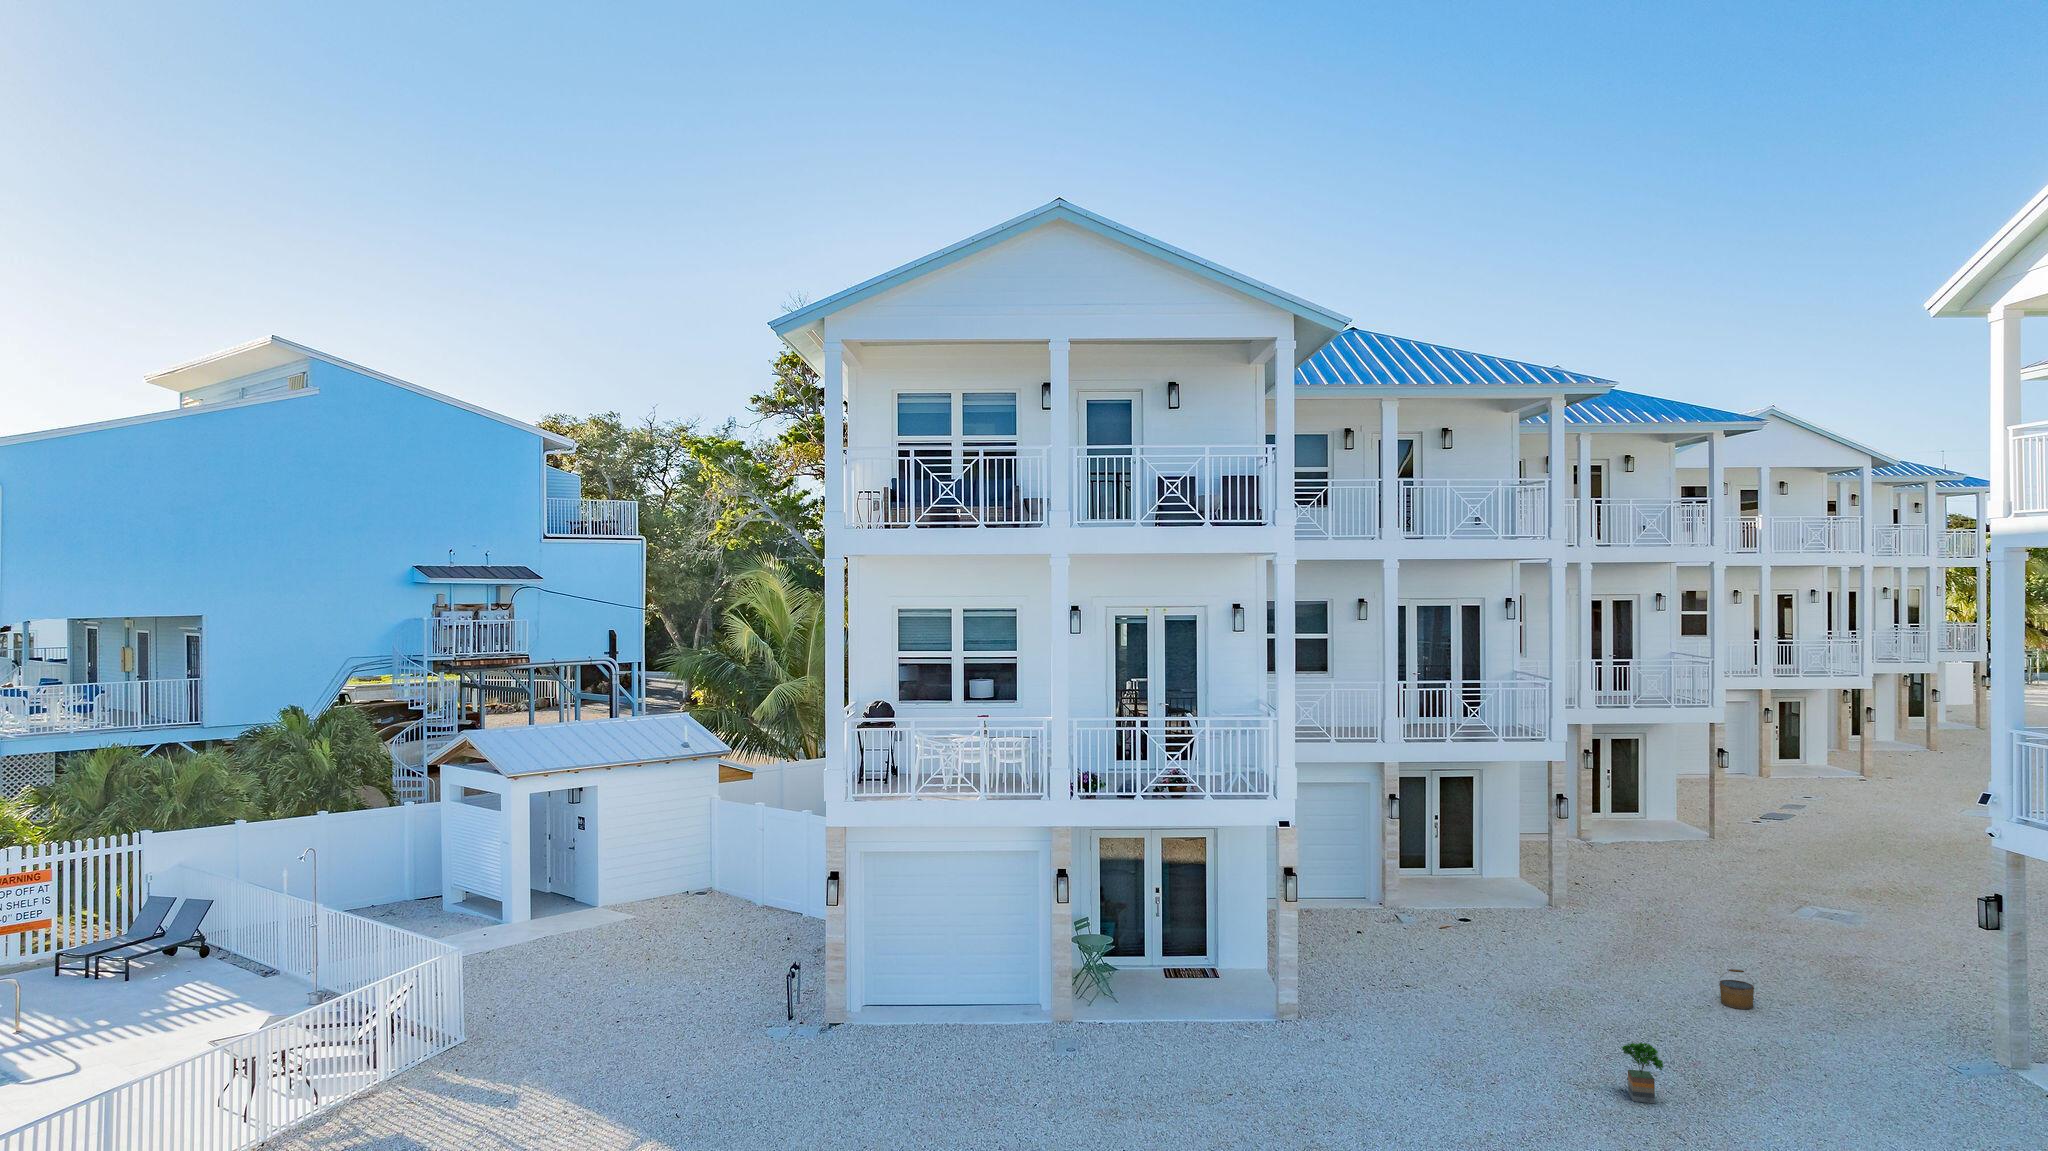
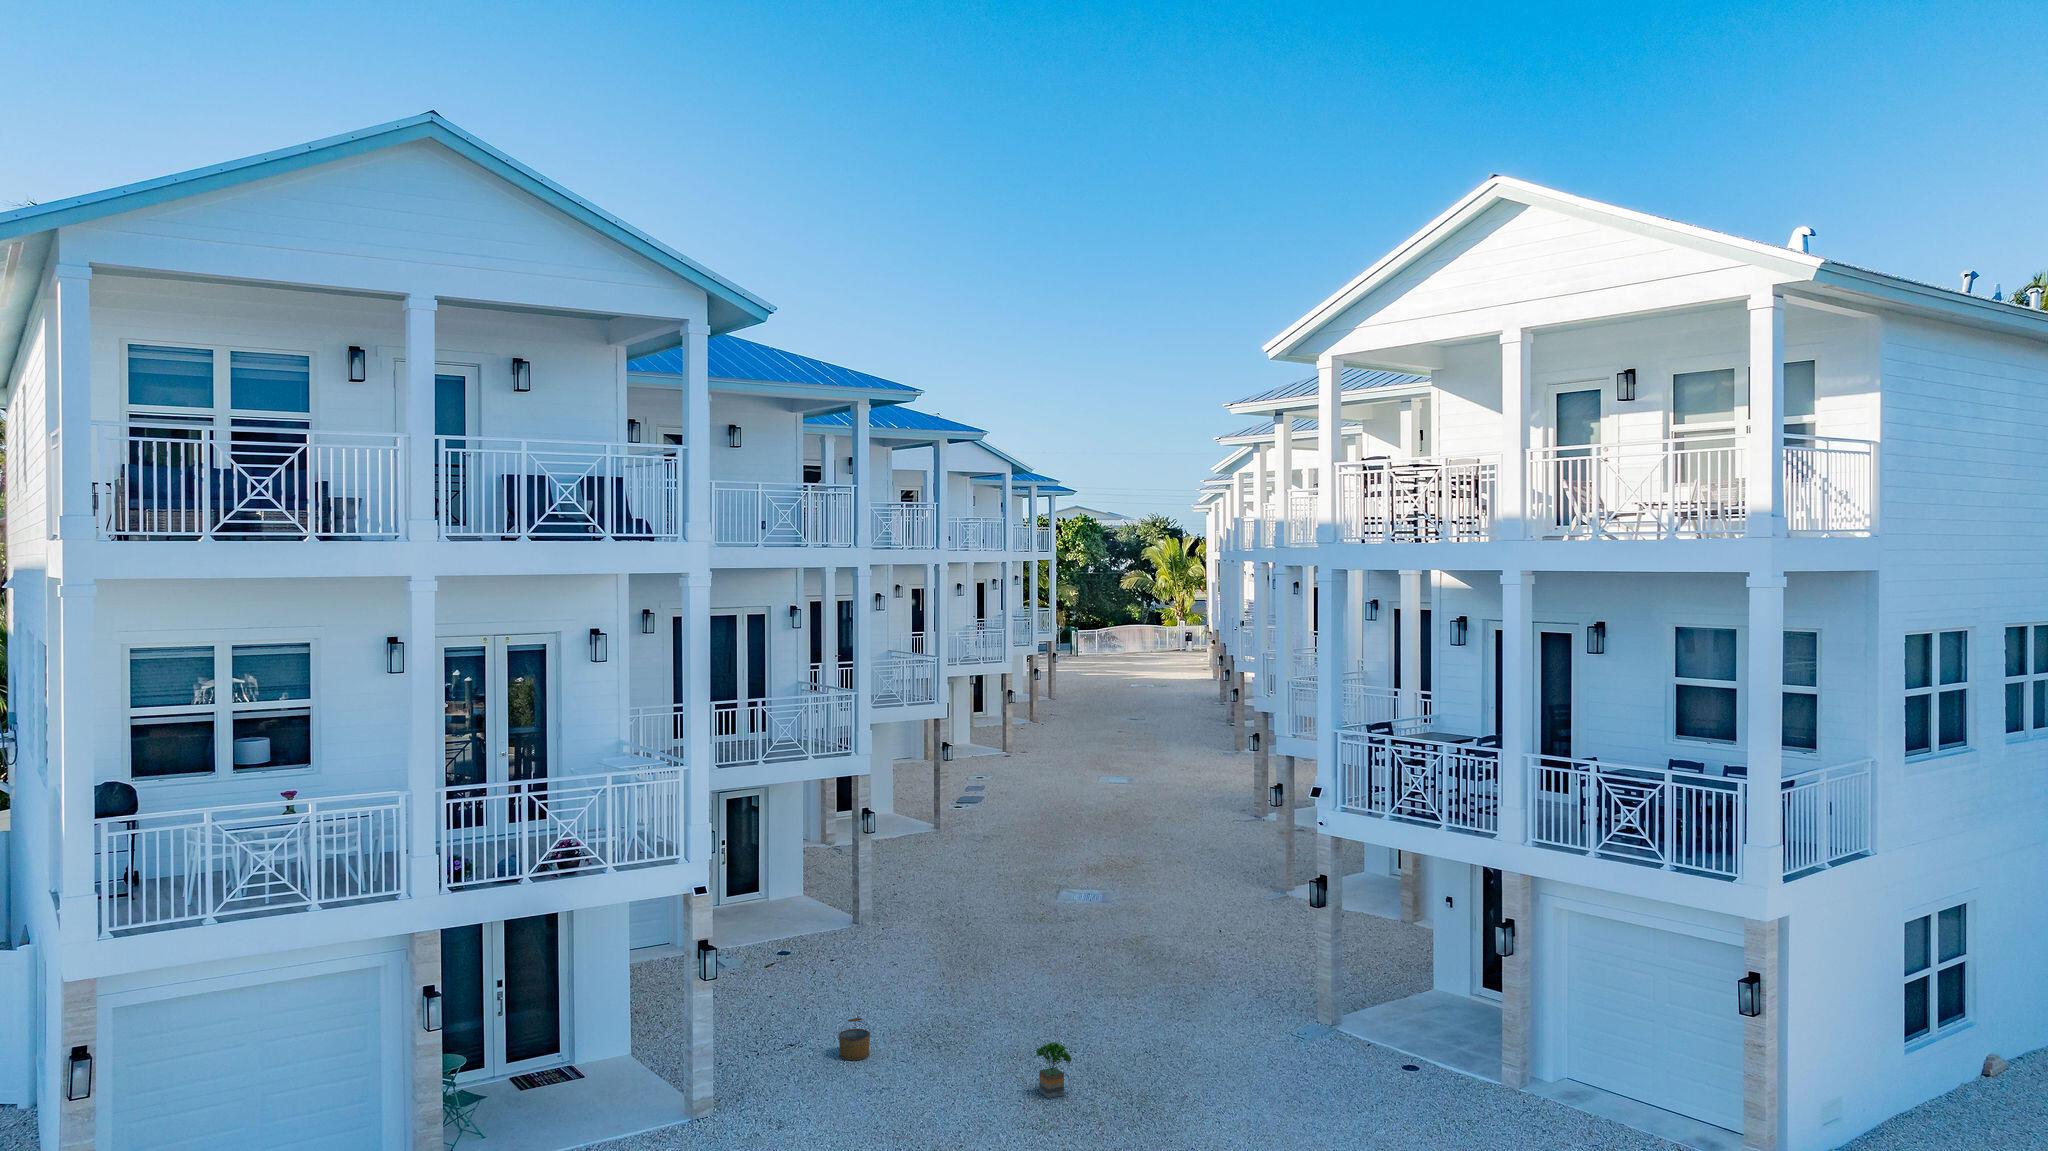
bucket: present [1719,969,1754,1009] -> present [838,1018,870,1061]

